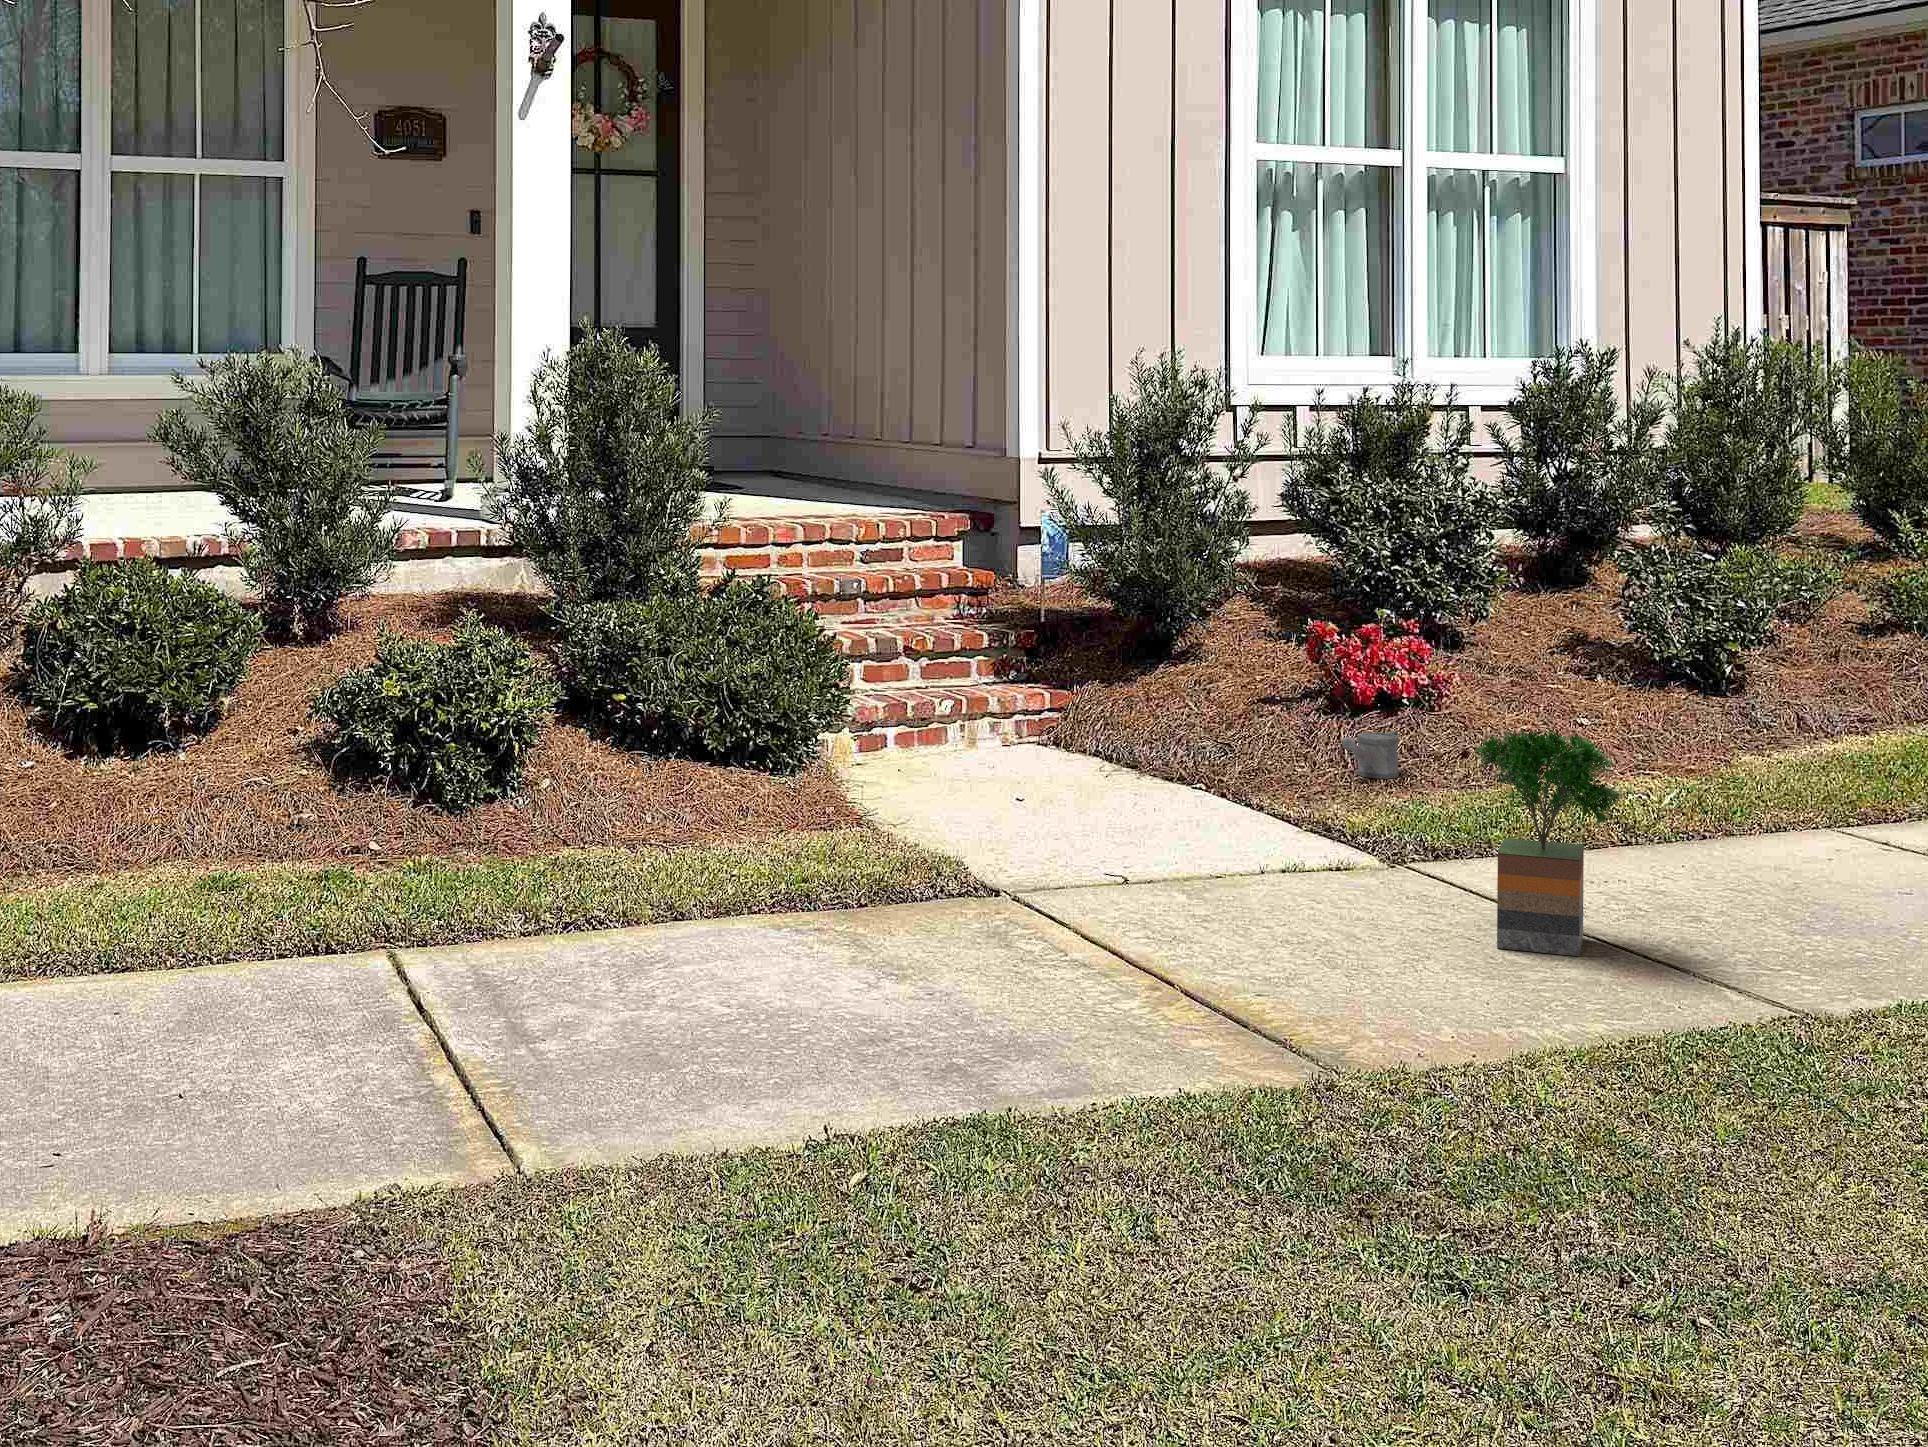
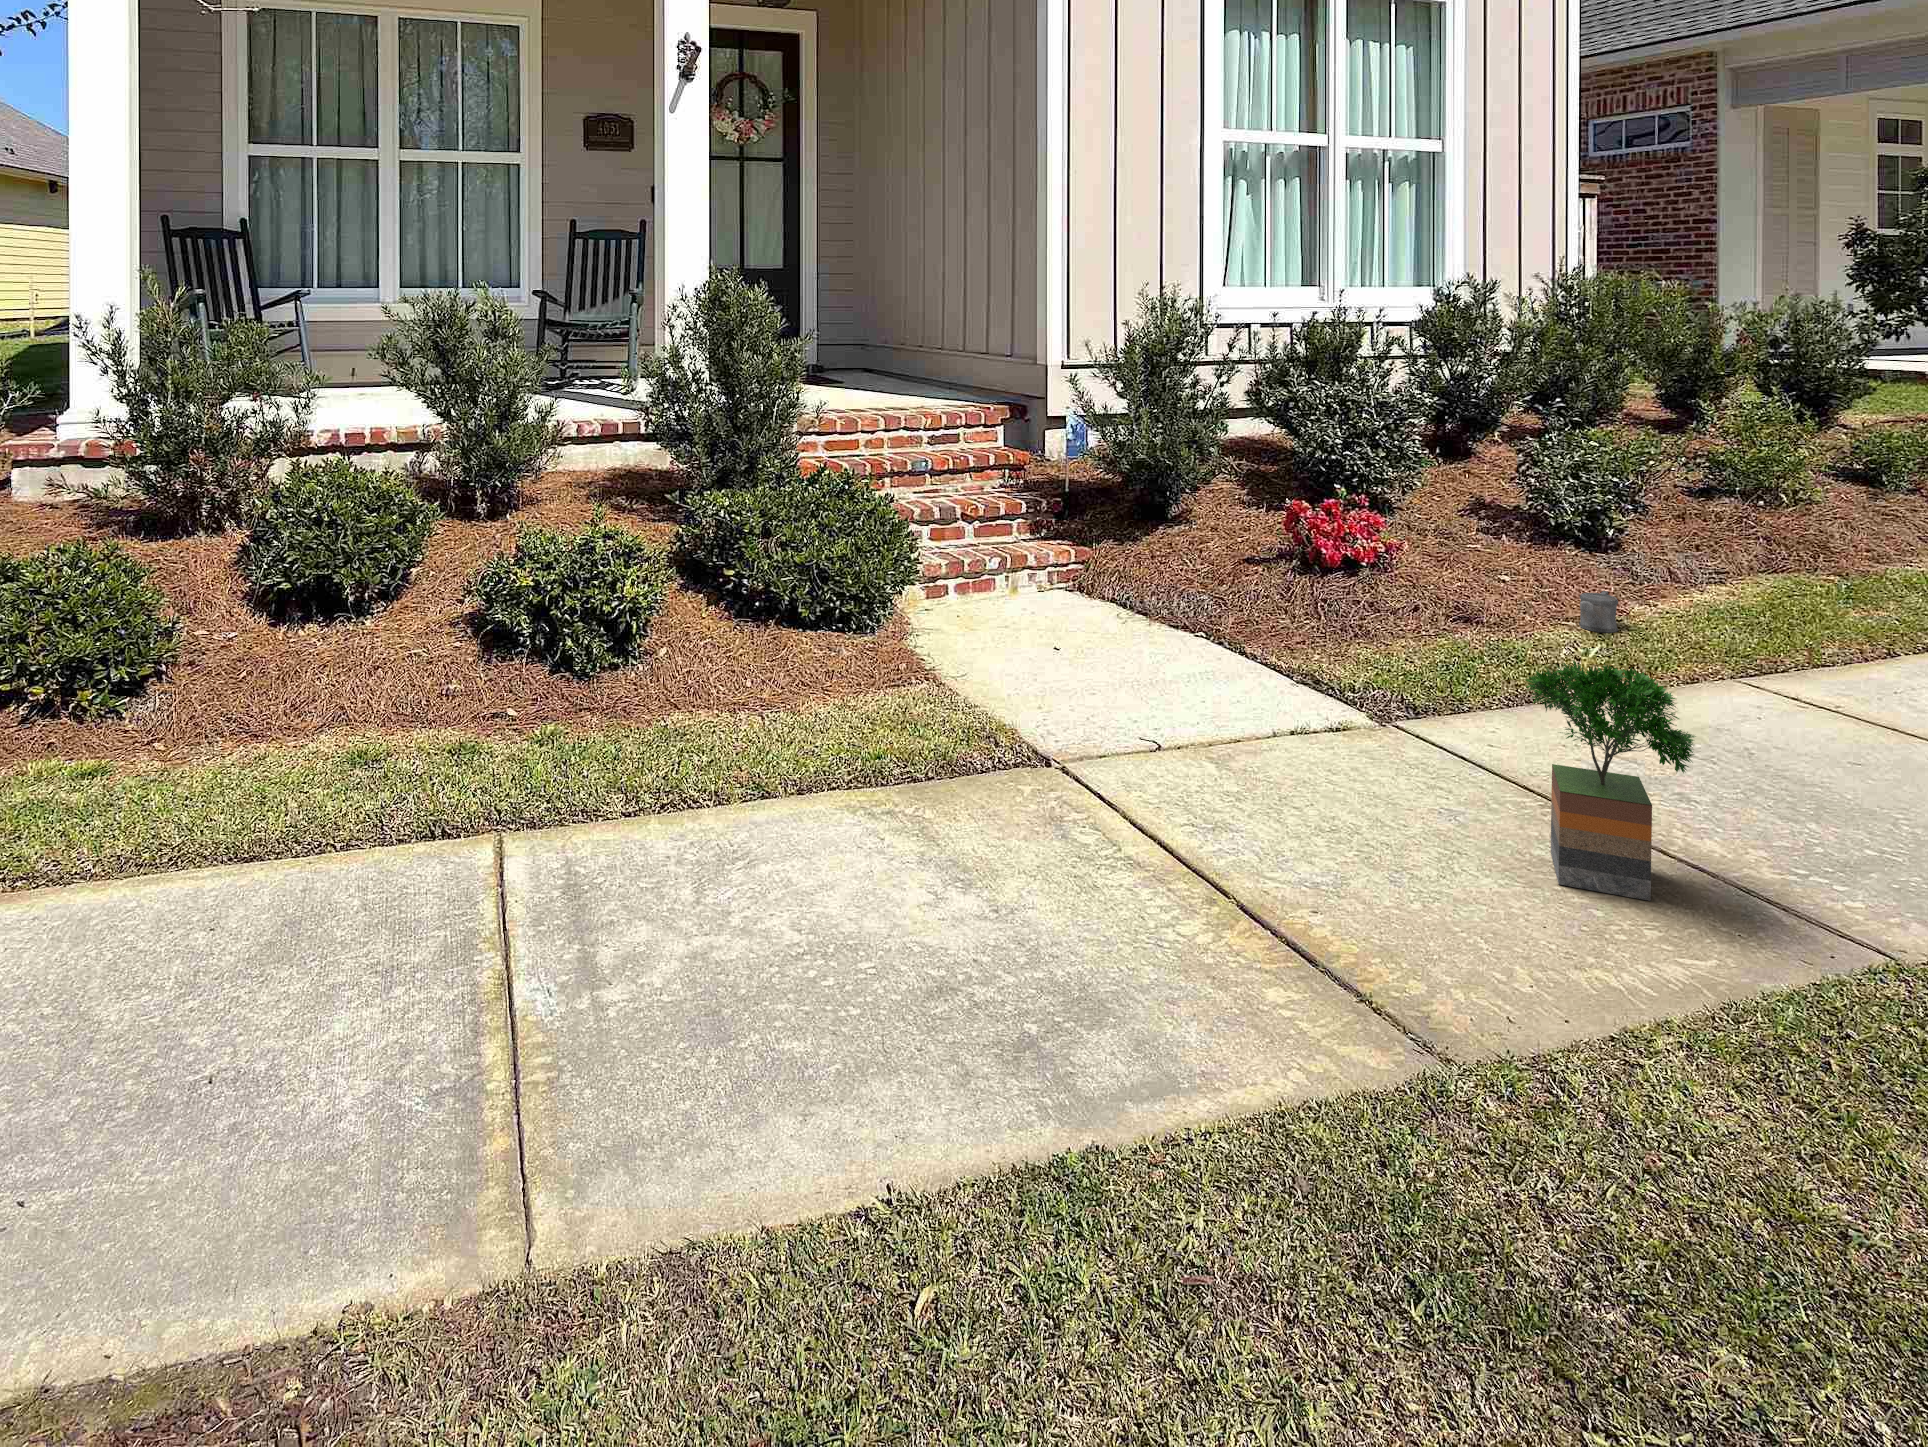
watering can: present [1343,731,1399,779] -> present [1579,591,1618,633]

